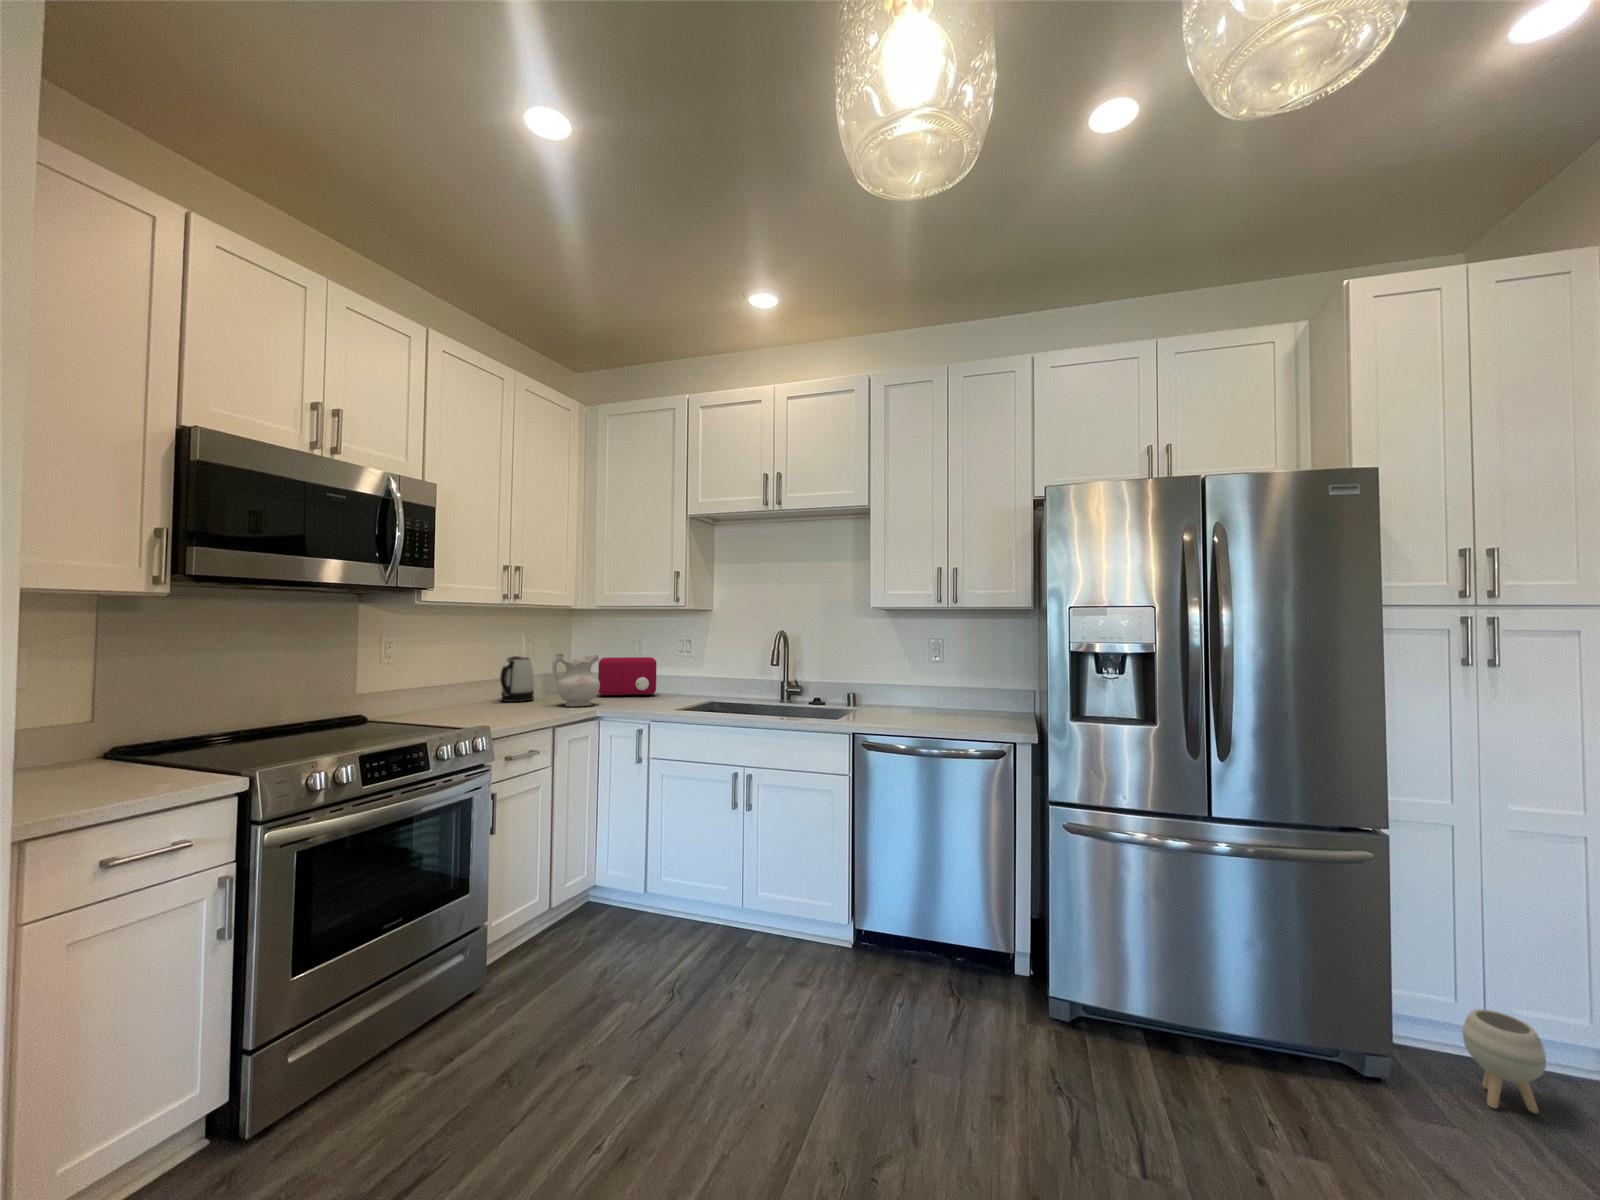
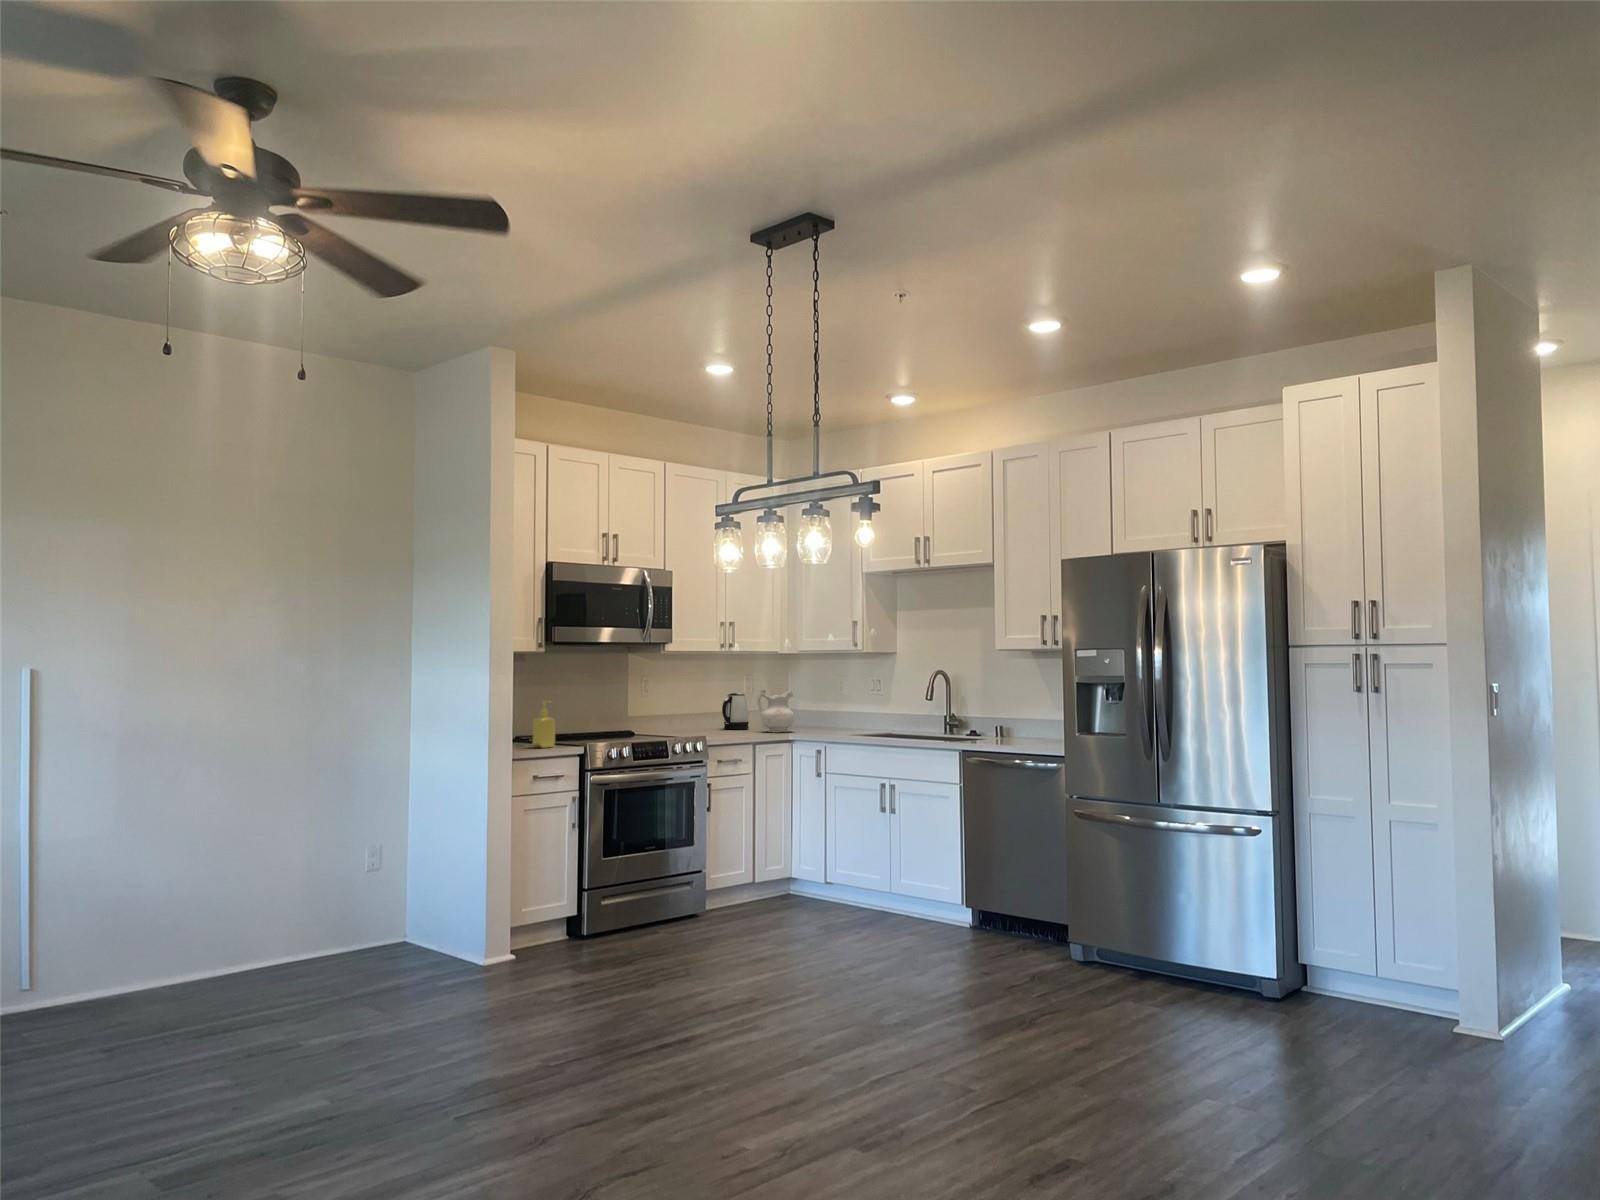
toaster: present [598,657,657,697] -> none [800,696,850,729]
soap dispenser: none [103,694,170,795] -> present [533,701,555,748]
planter: present [1463,1009,1546,1113] -> none [1340,952,1387,1021]

